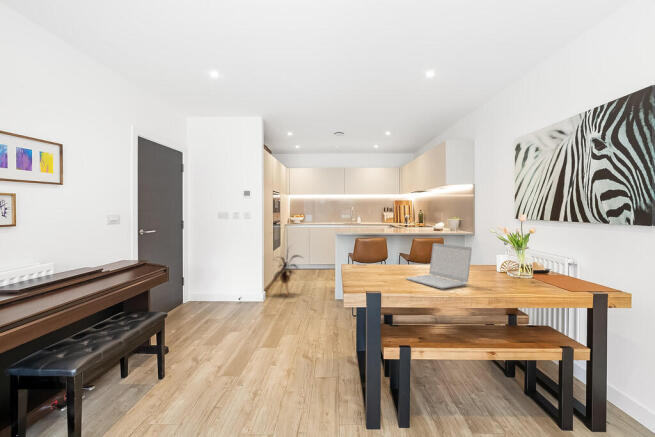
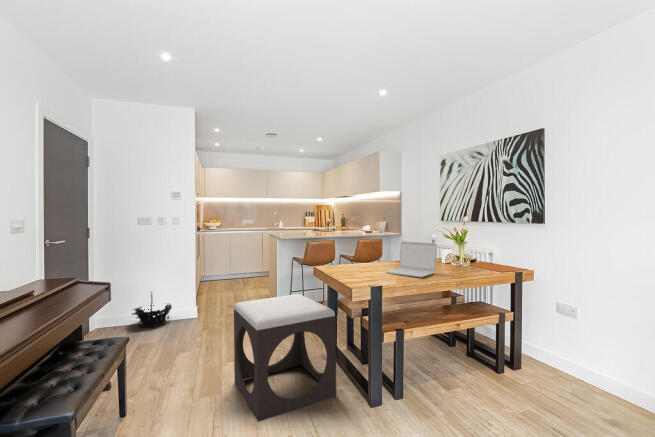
house plant: present [274,255,299,295] -> none [205,252,243,305]
basket: none [200,278,234,310] -> present [132,294,172,327]
footstool: none [241,294,334,423] -> present [234,294,336,422]

